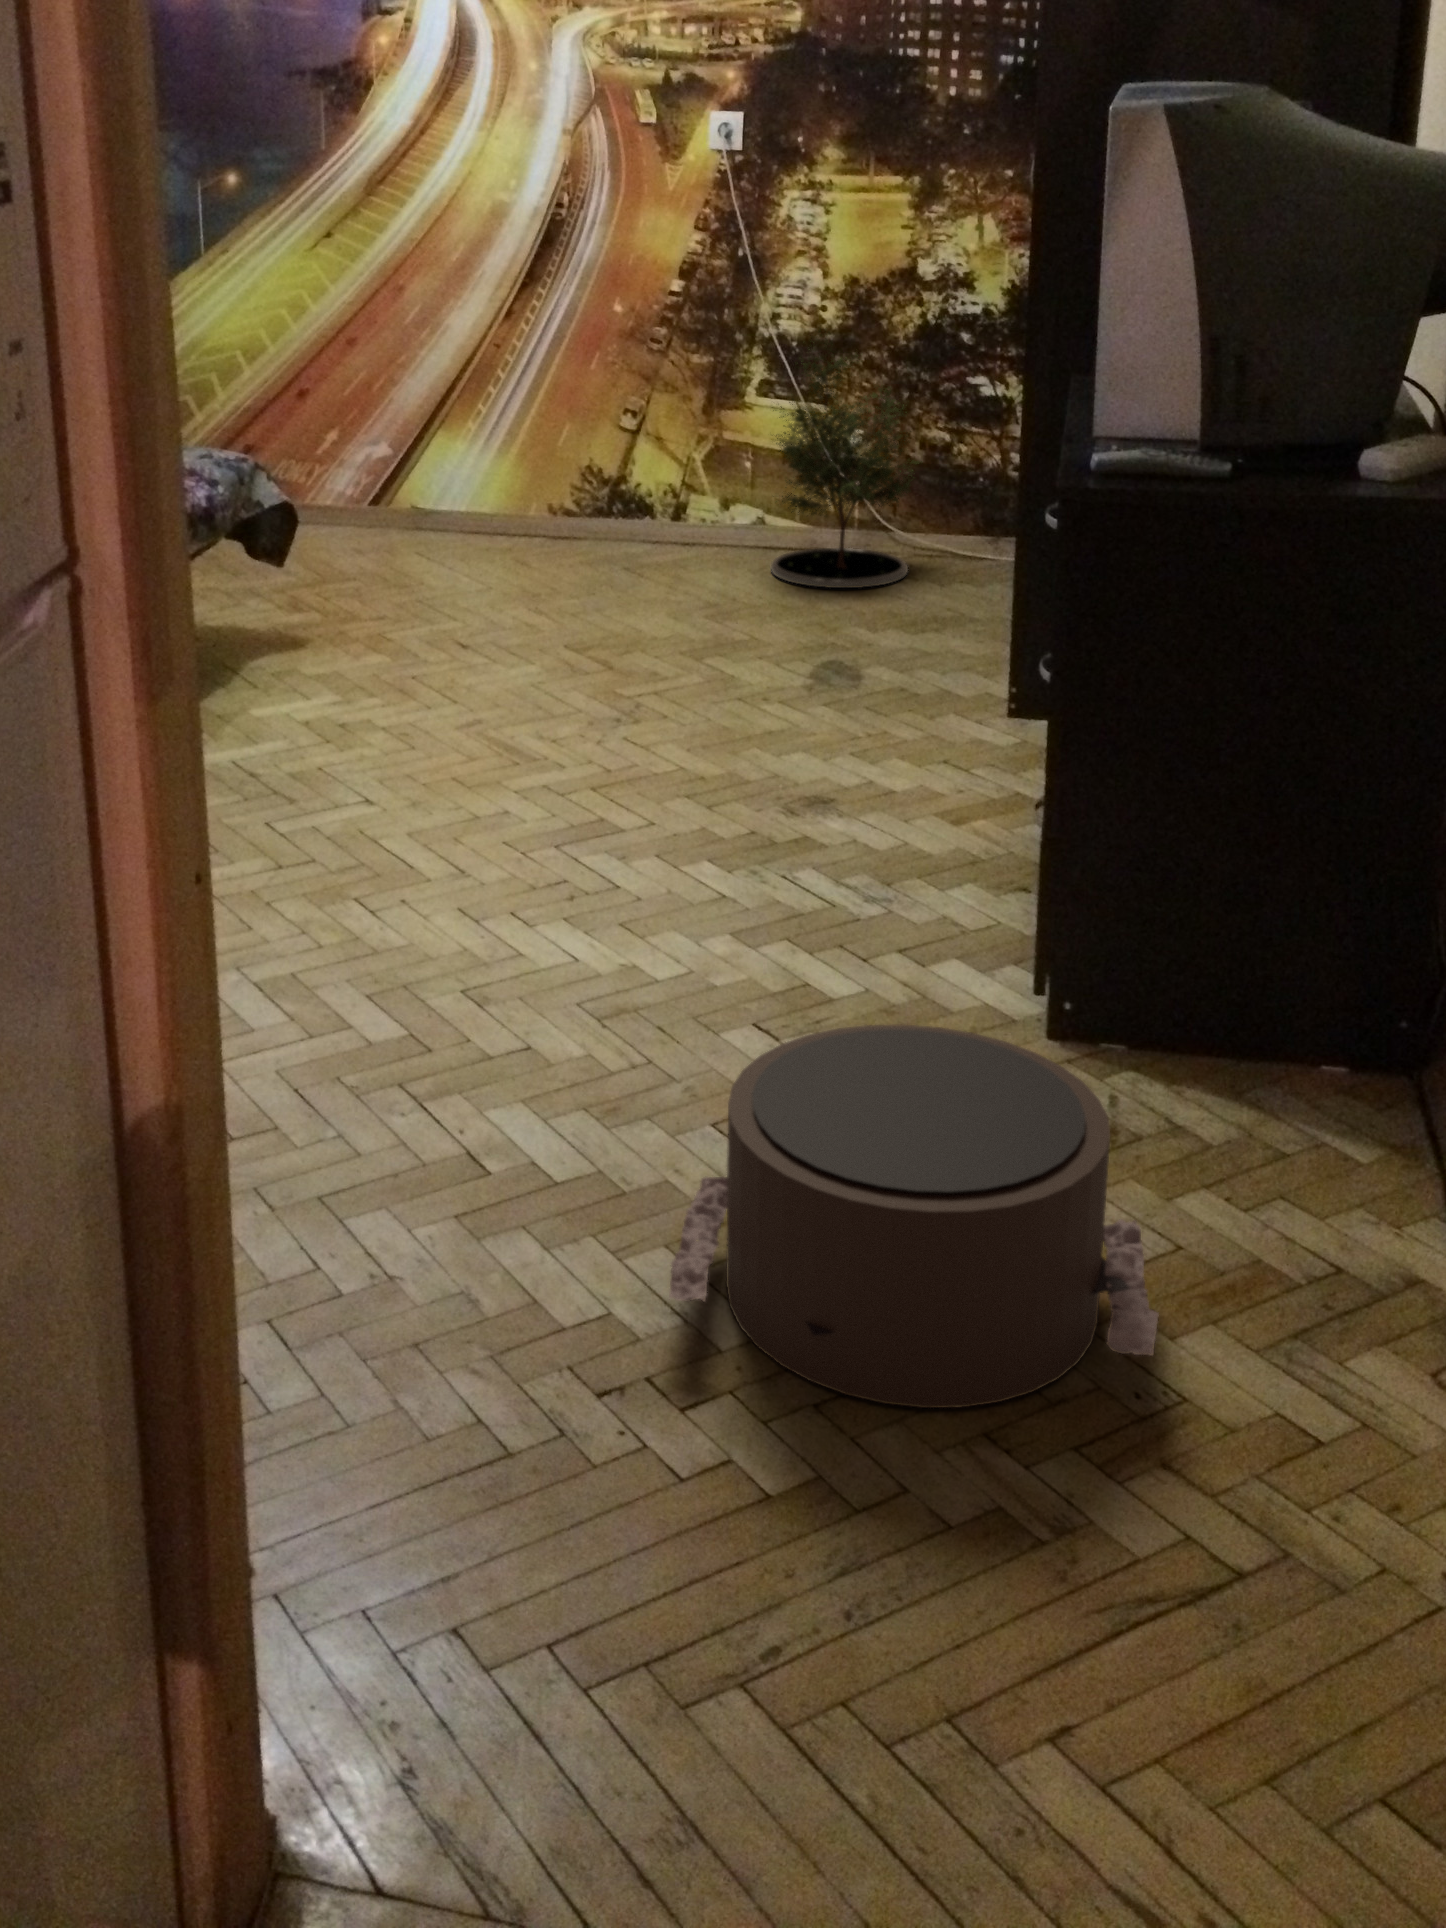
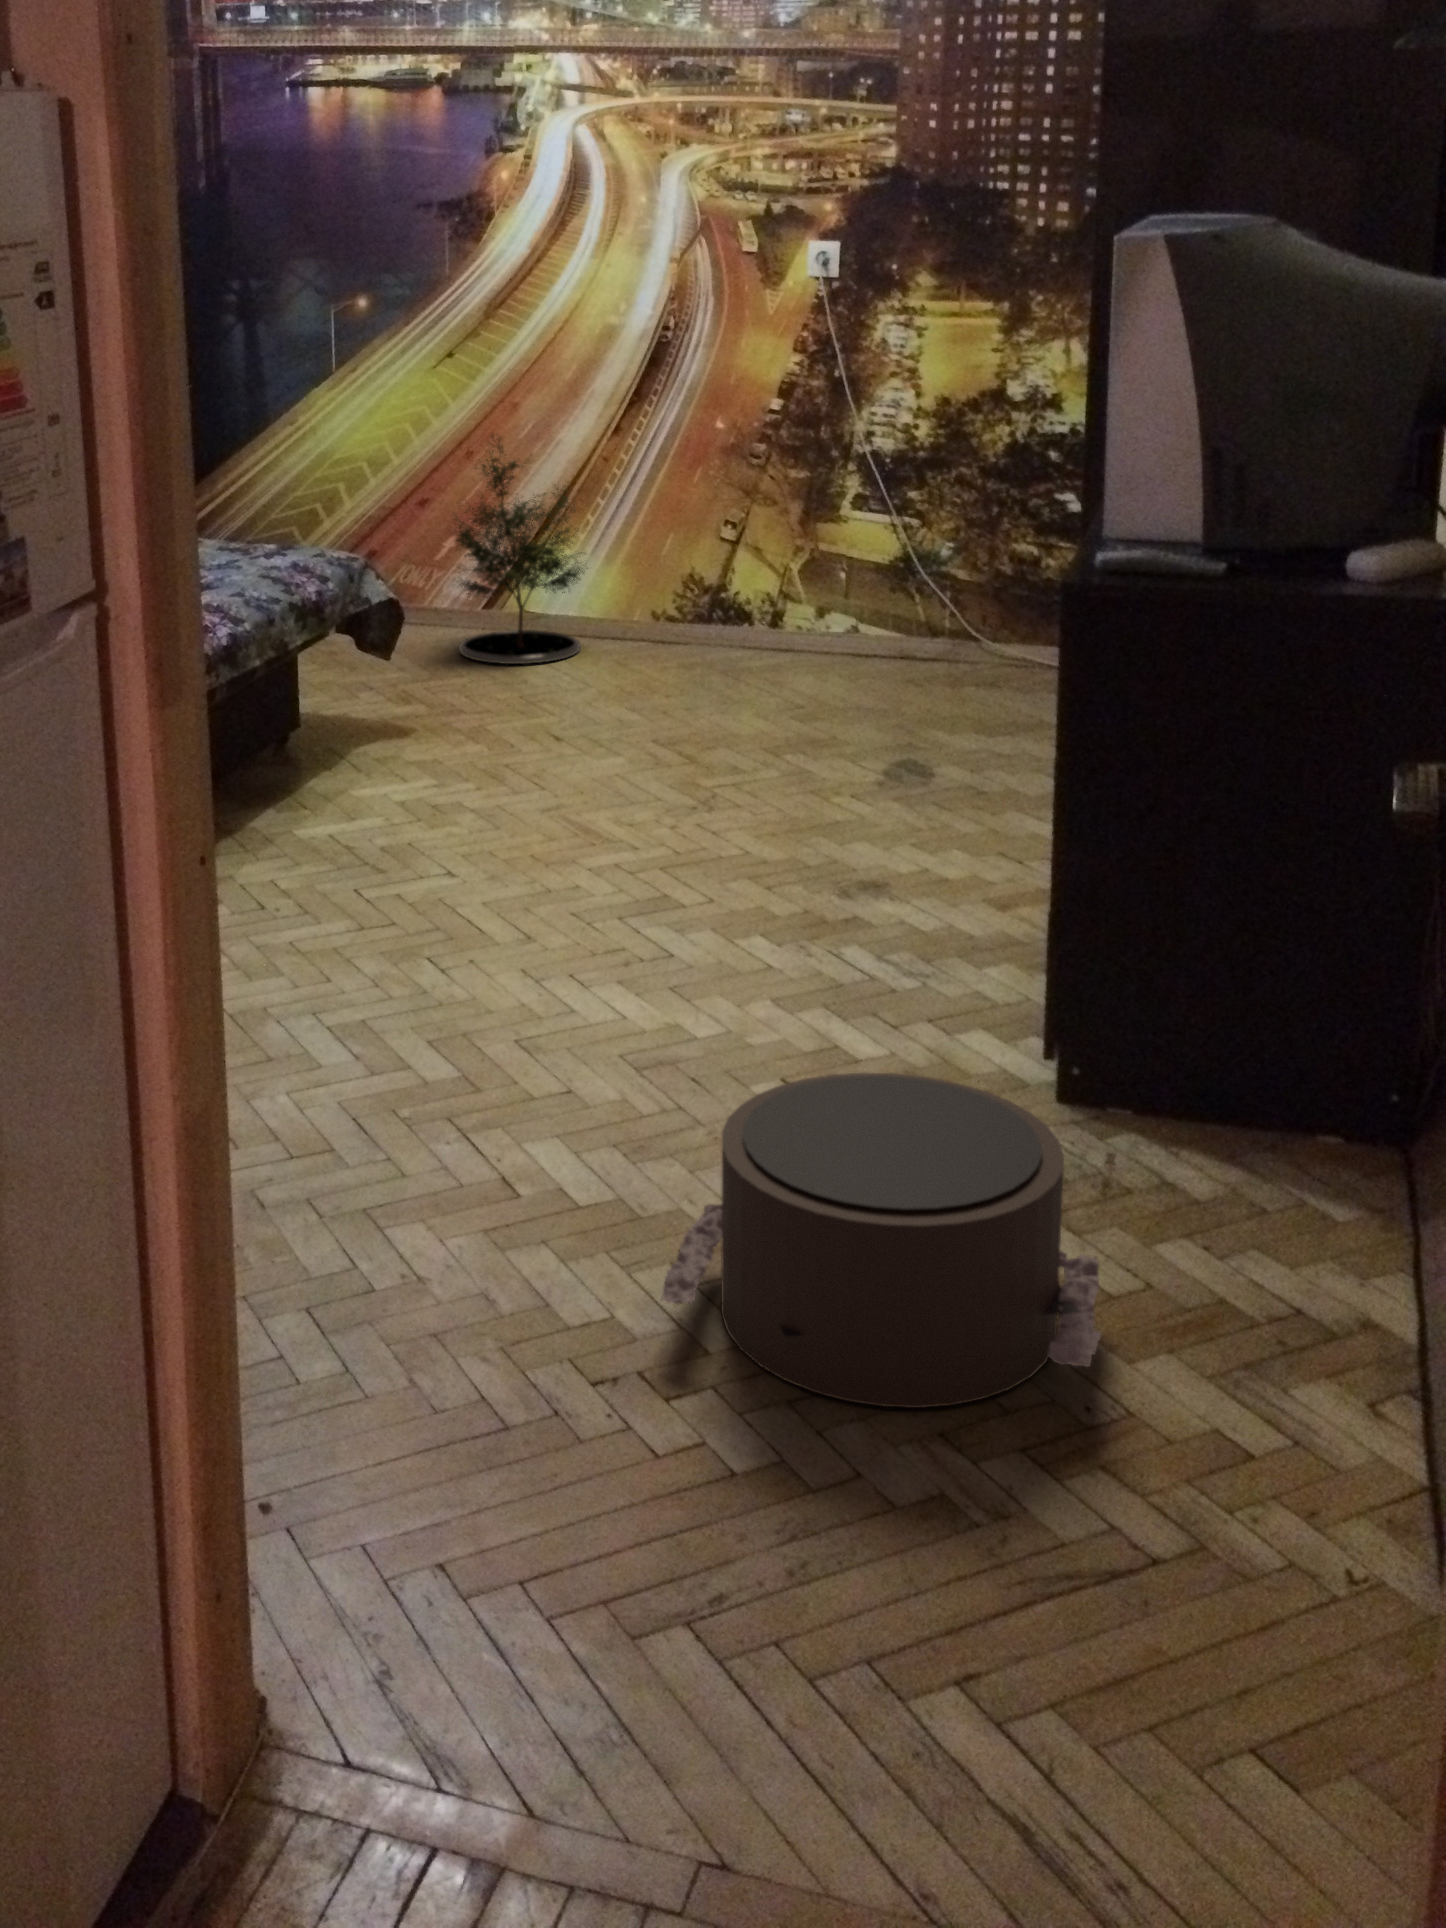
potted tree: present [771,330,922,588] -> present [453,435,588,664]

